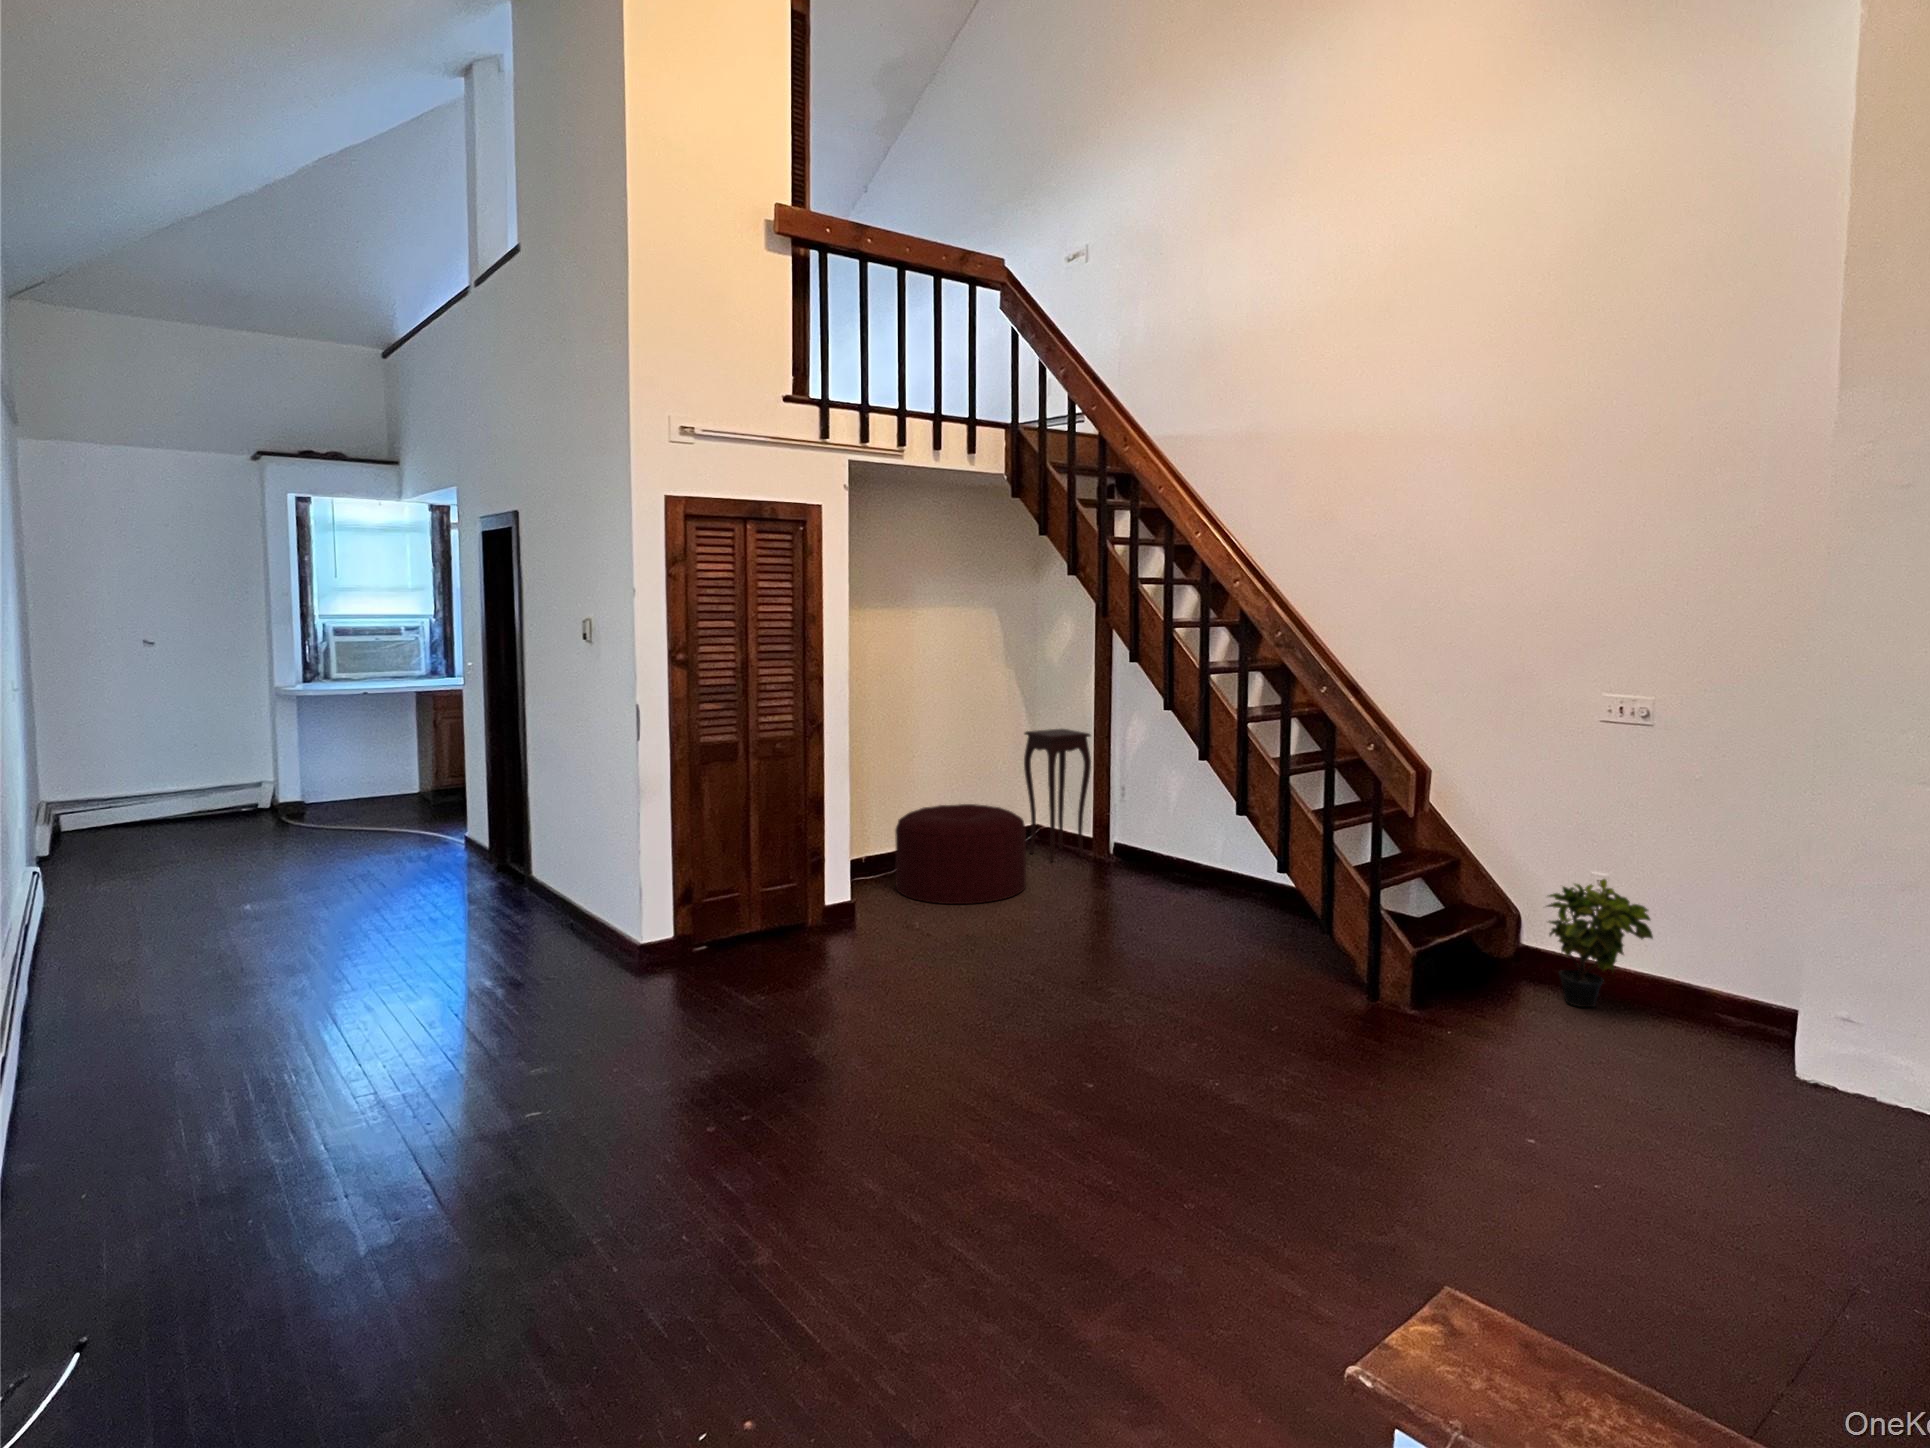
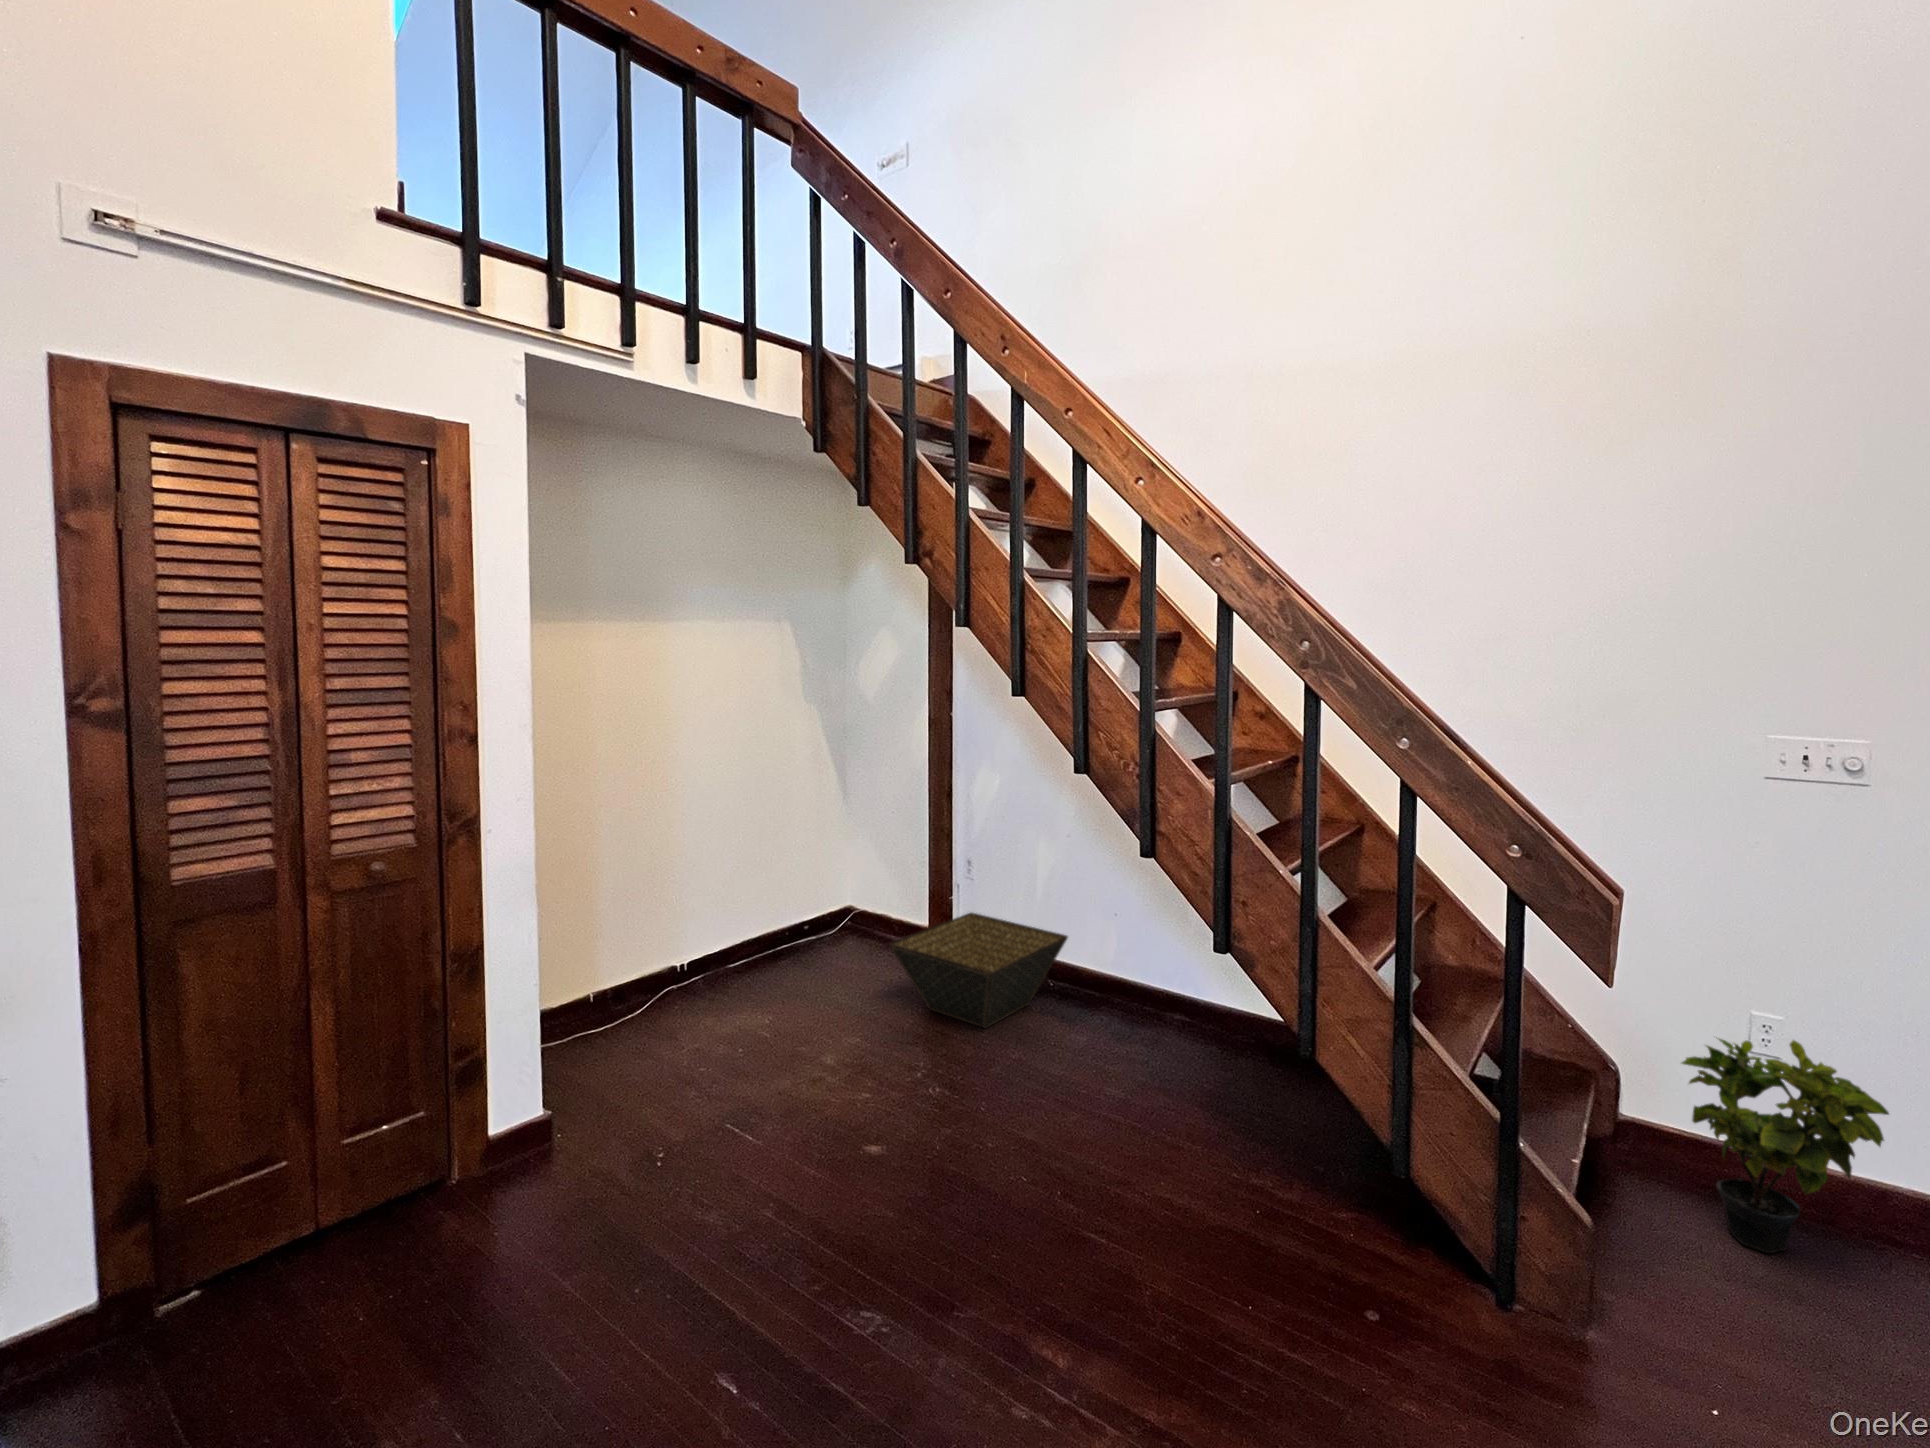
side table: present [1024,729,1091,862] -> none [828,787,922,975]
ottoman: present [895,804,1026,904] -> none [631,909,838,1087]
basket: none [1062,820,1191,891] -> present [890,913,1068,1028]

